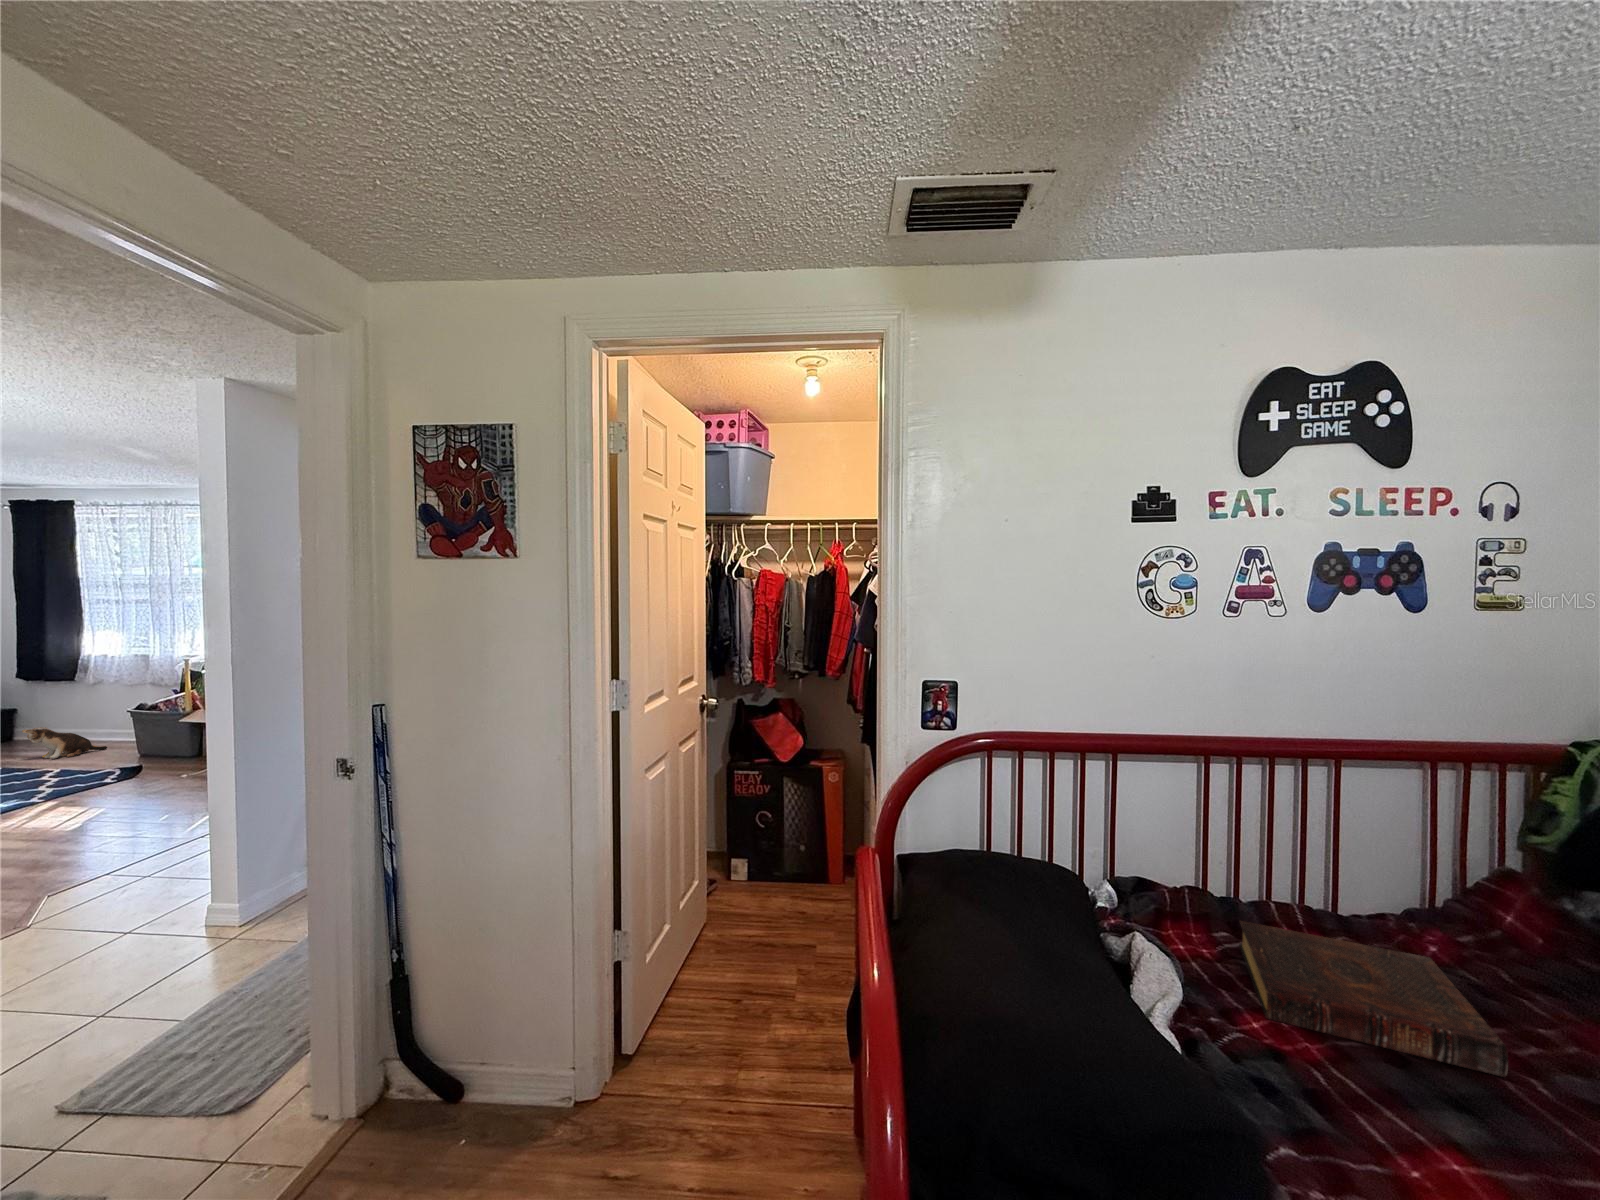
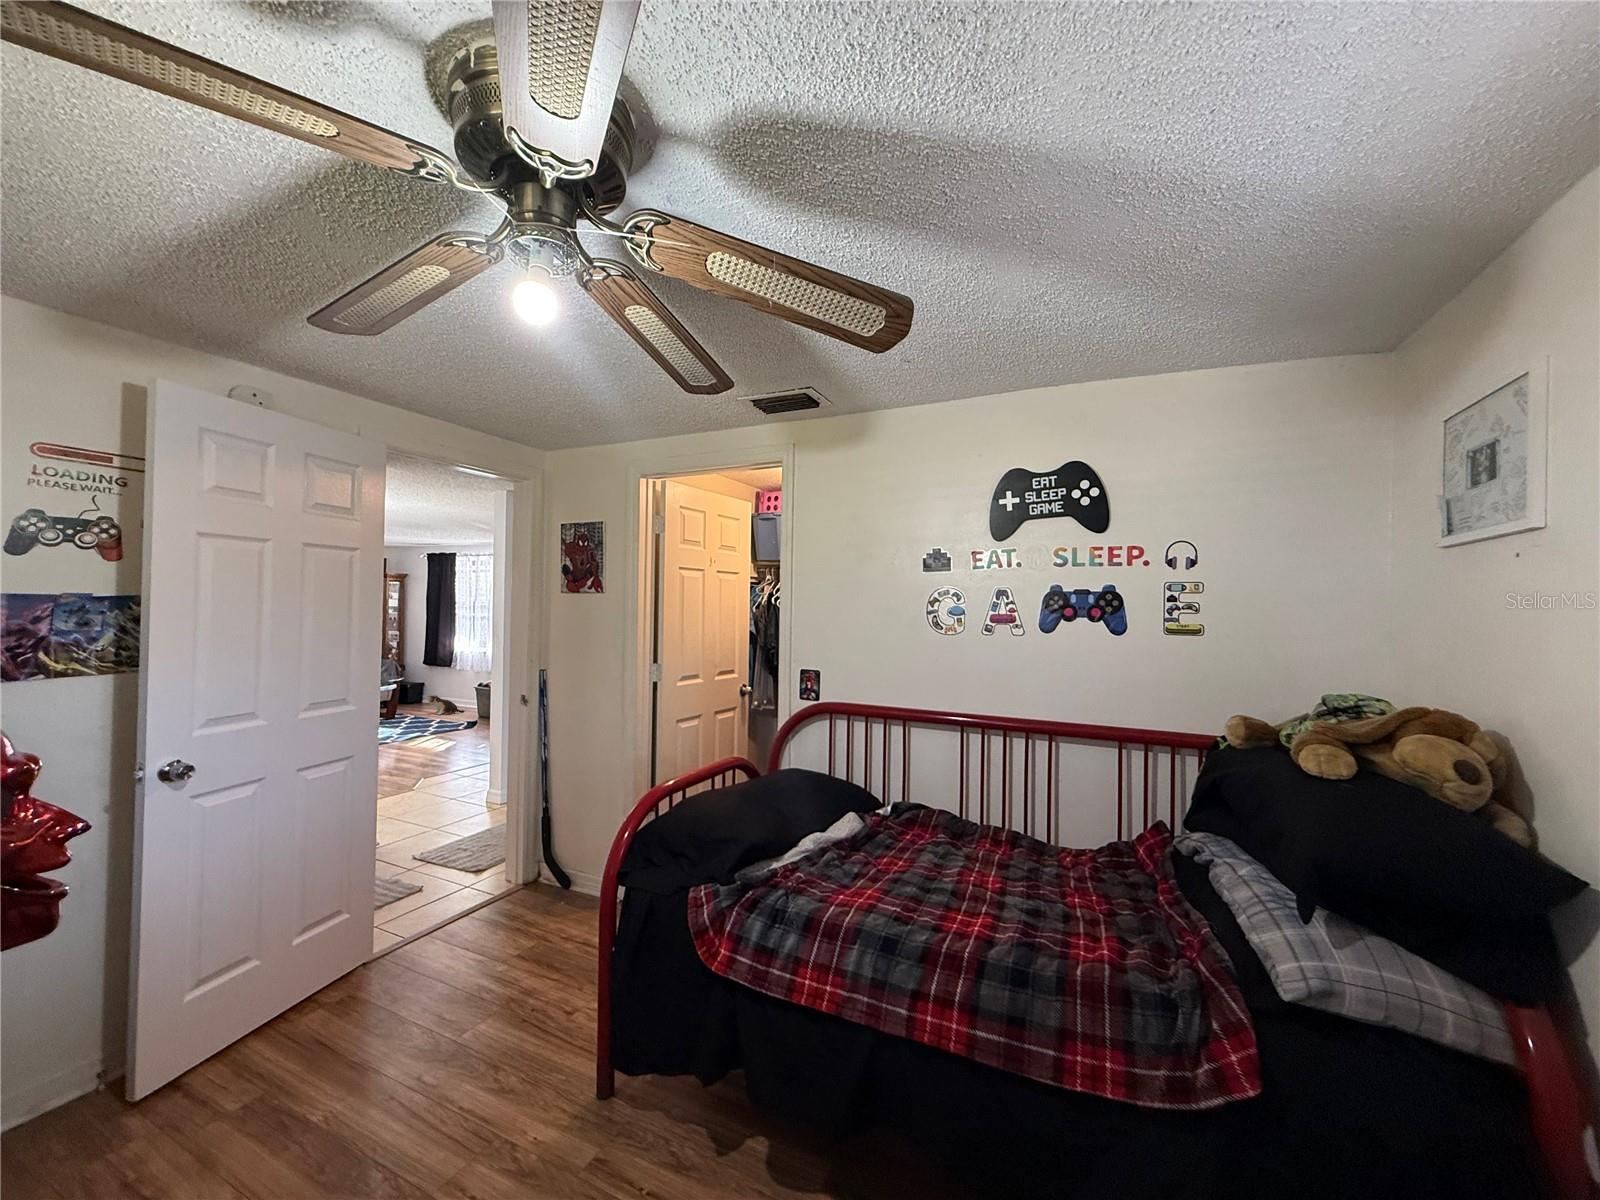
book: present [1239,921,1508,1077] -> none [882,820,1015,886]

